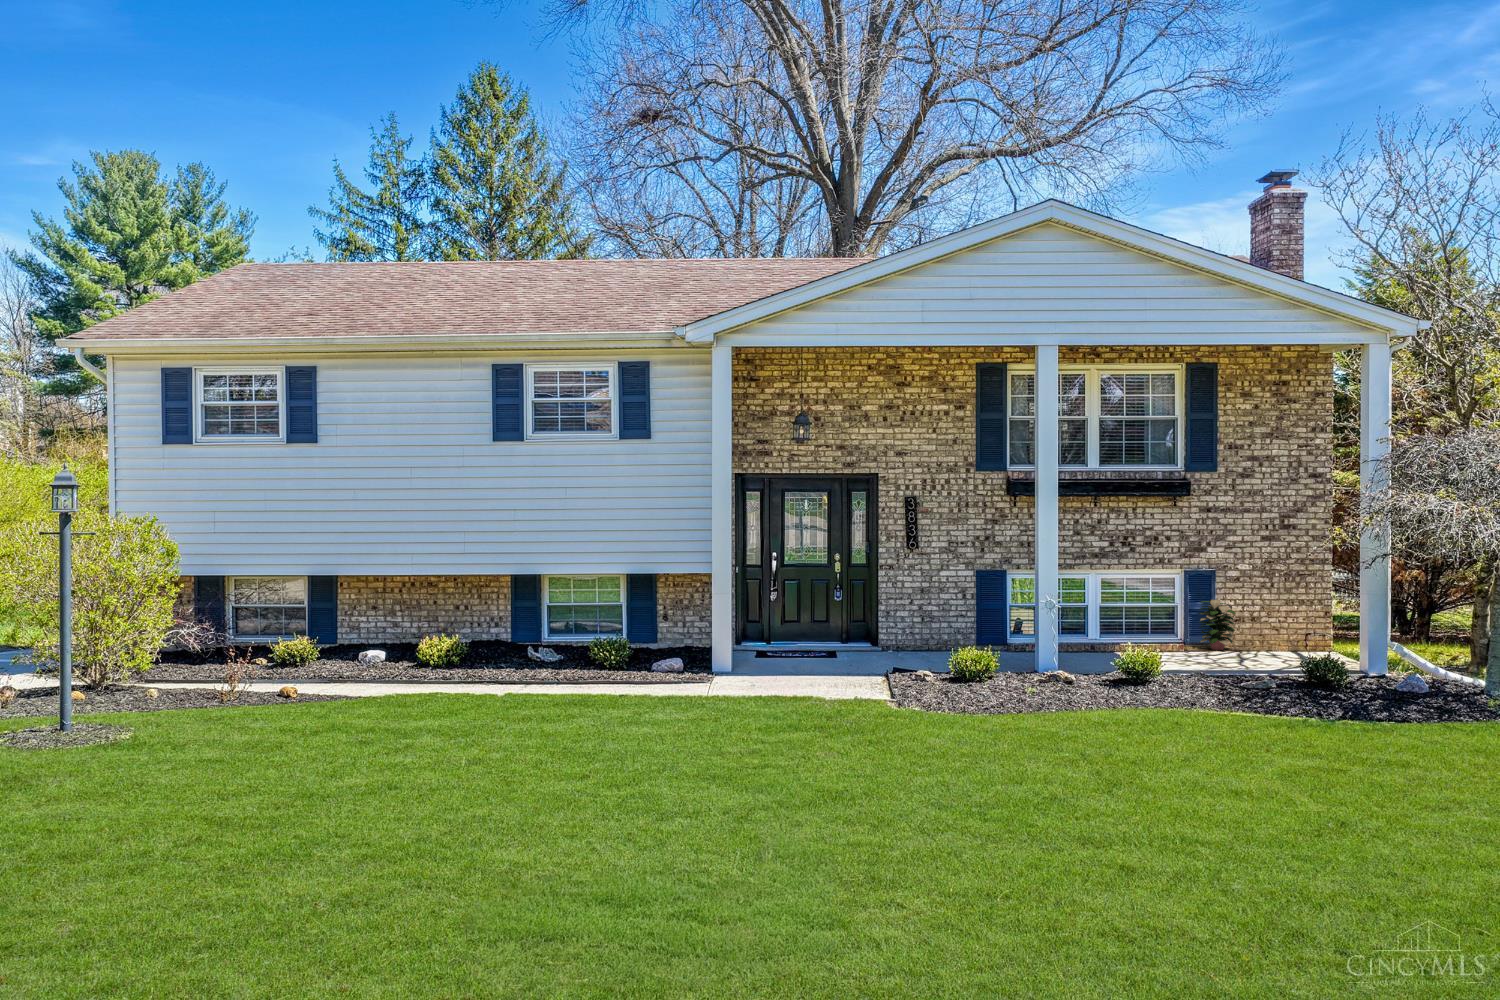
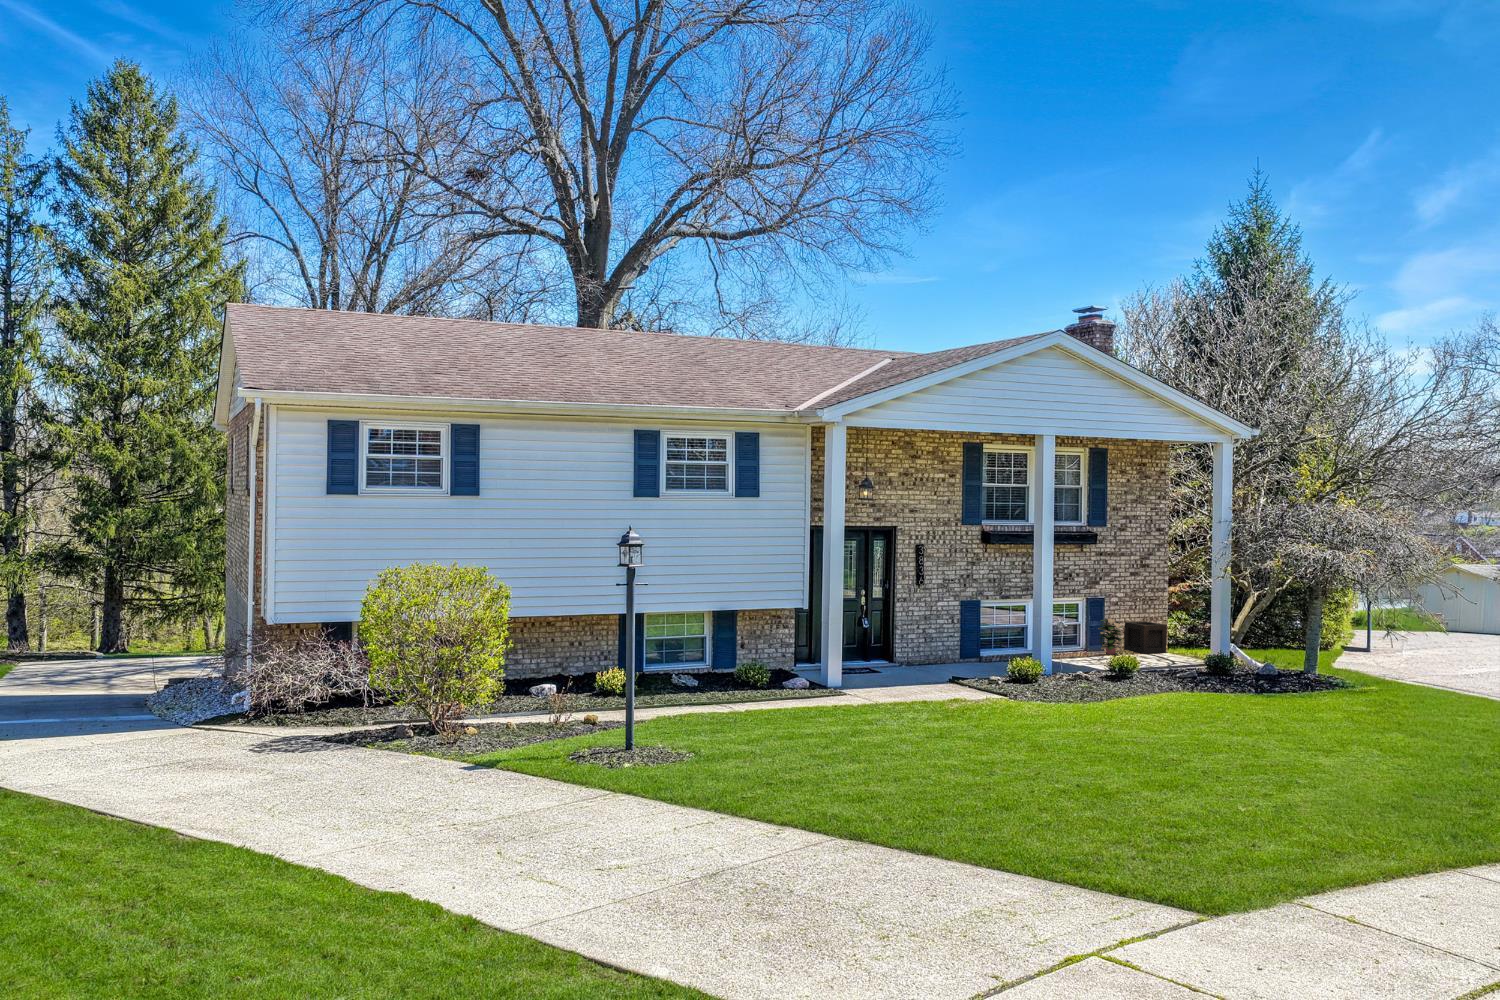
wooden crate: none [1252,606,1316,652] -> present [1124,621,1167,654]

